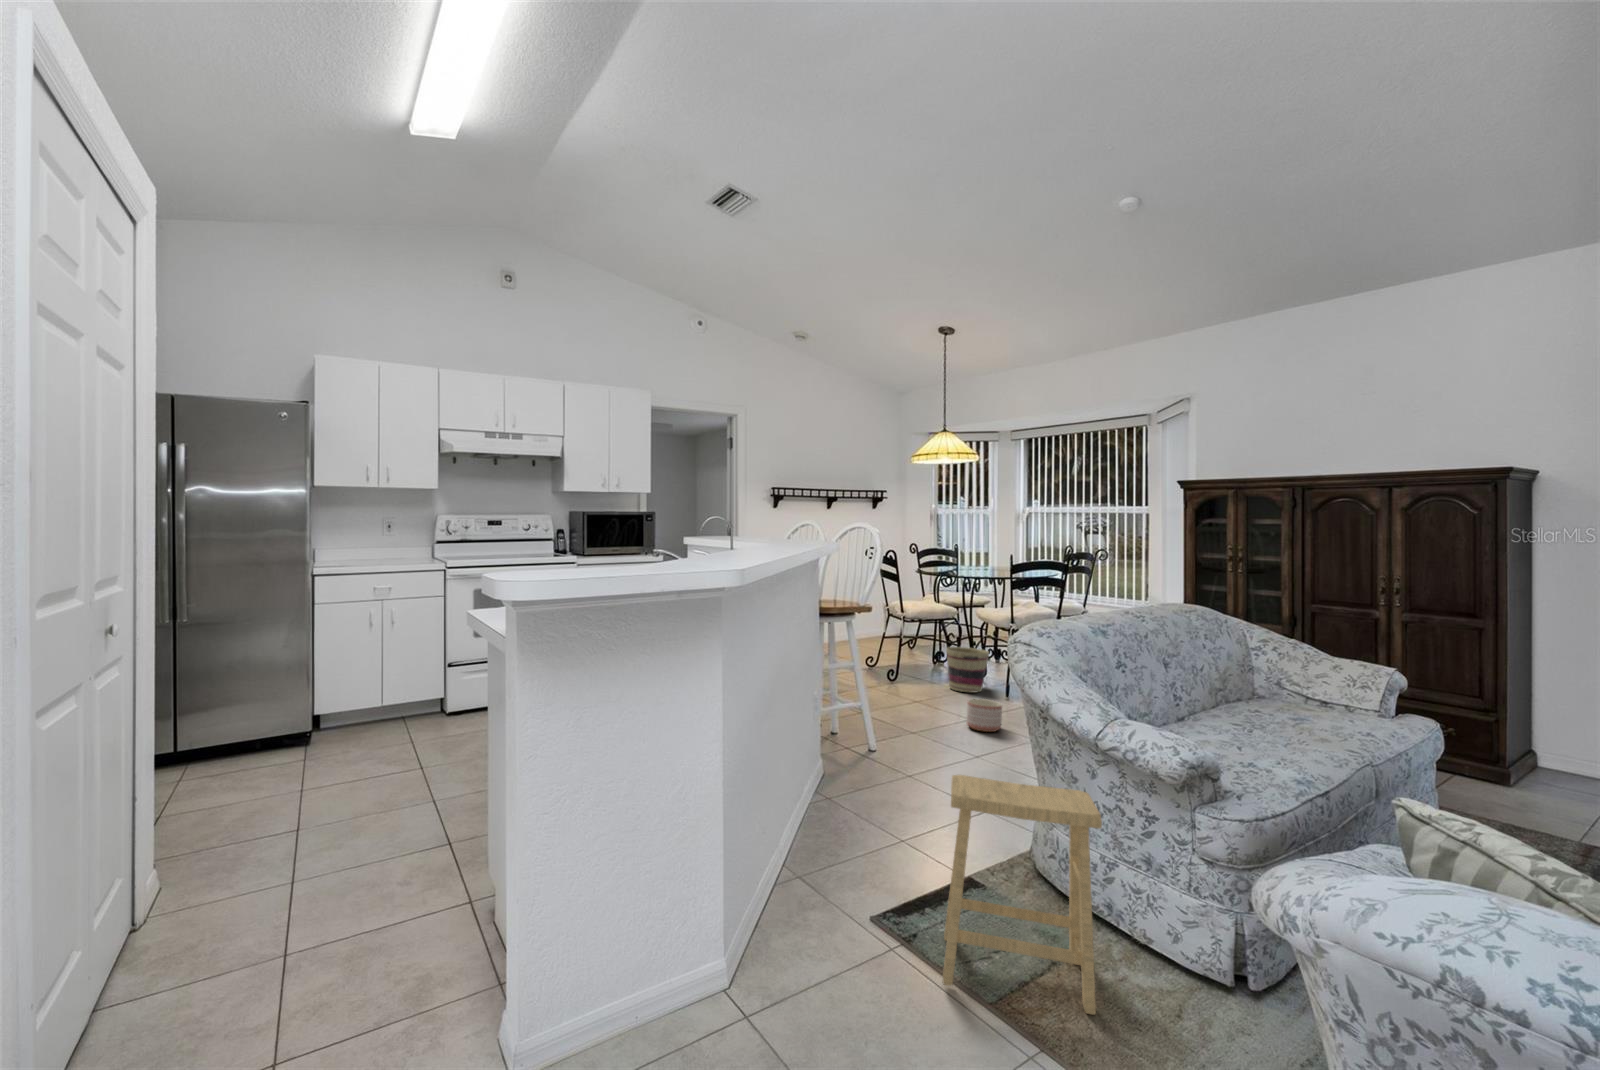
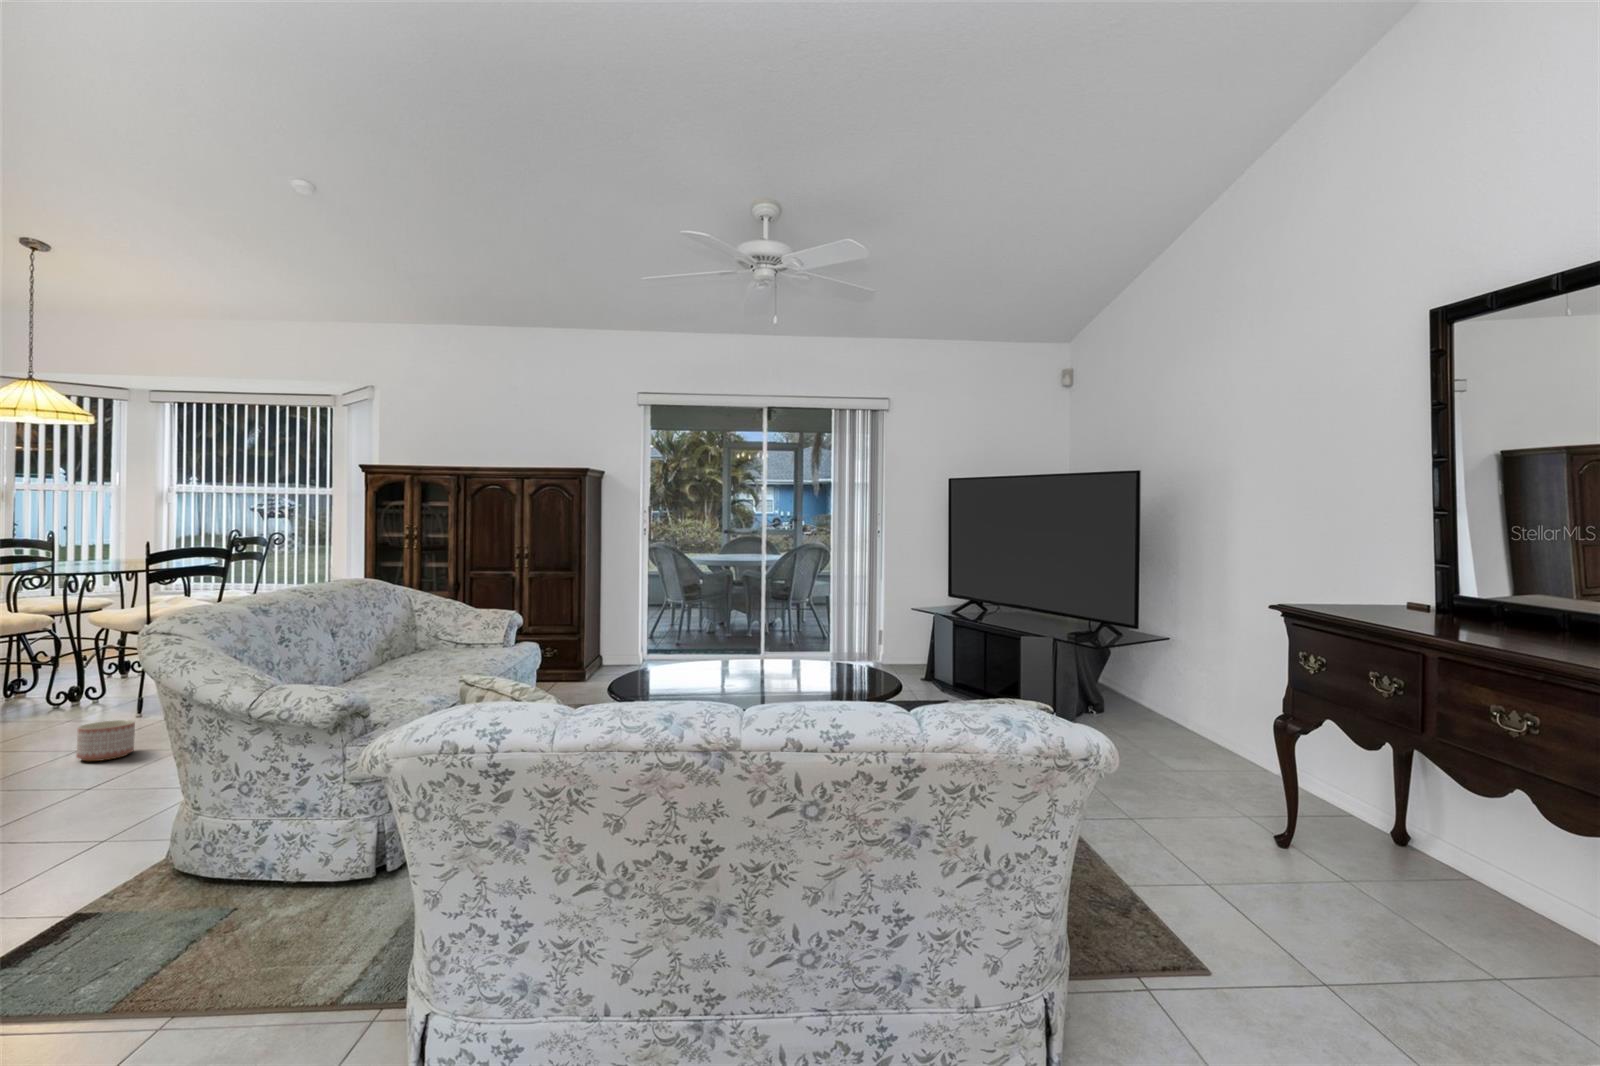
basket: present [946,647,989,692] -> none [35,664,113,723]
footstool: present [942,775,1102,1015] -> none [51,759,251,1011]

